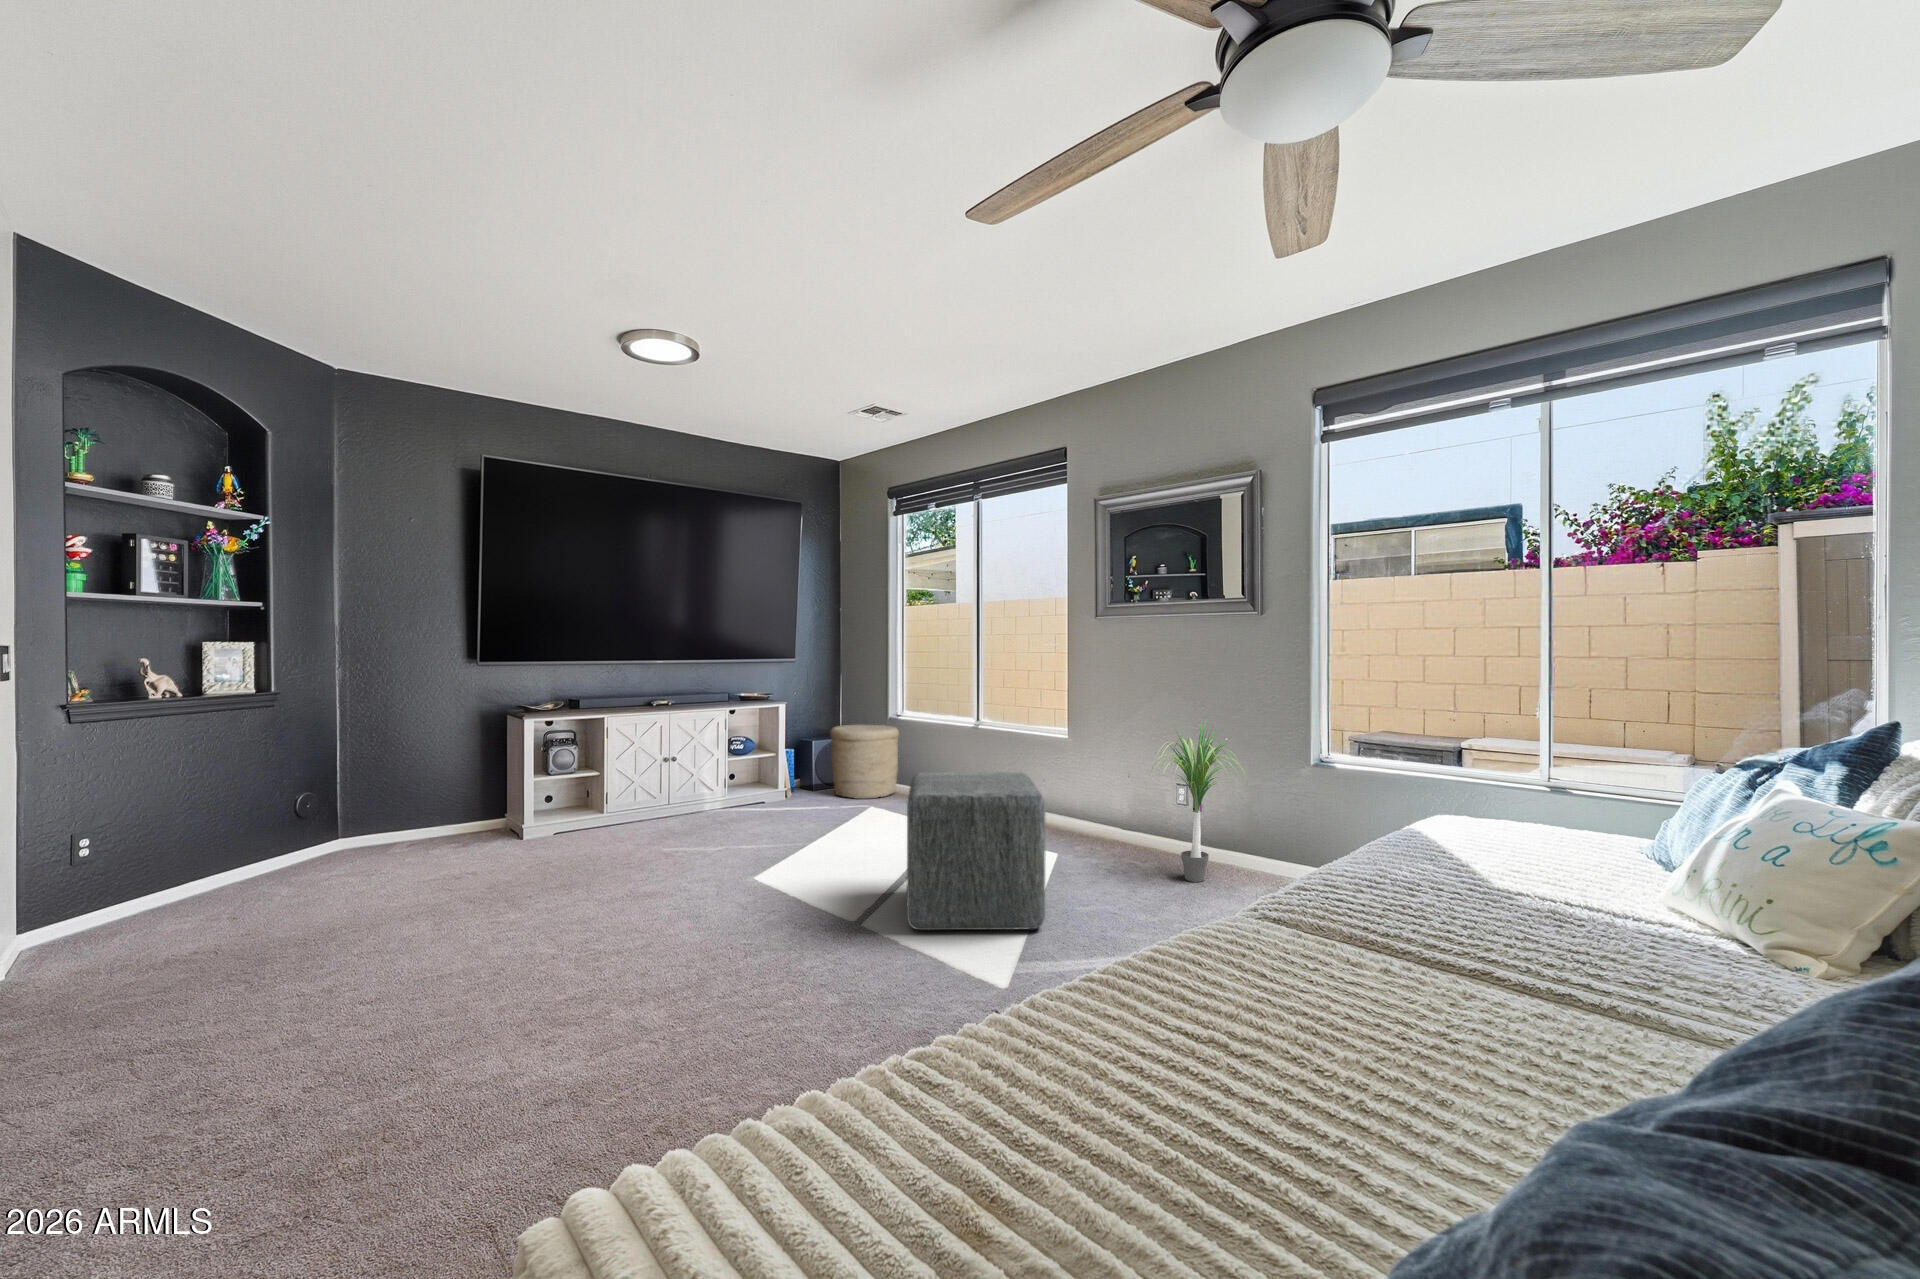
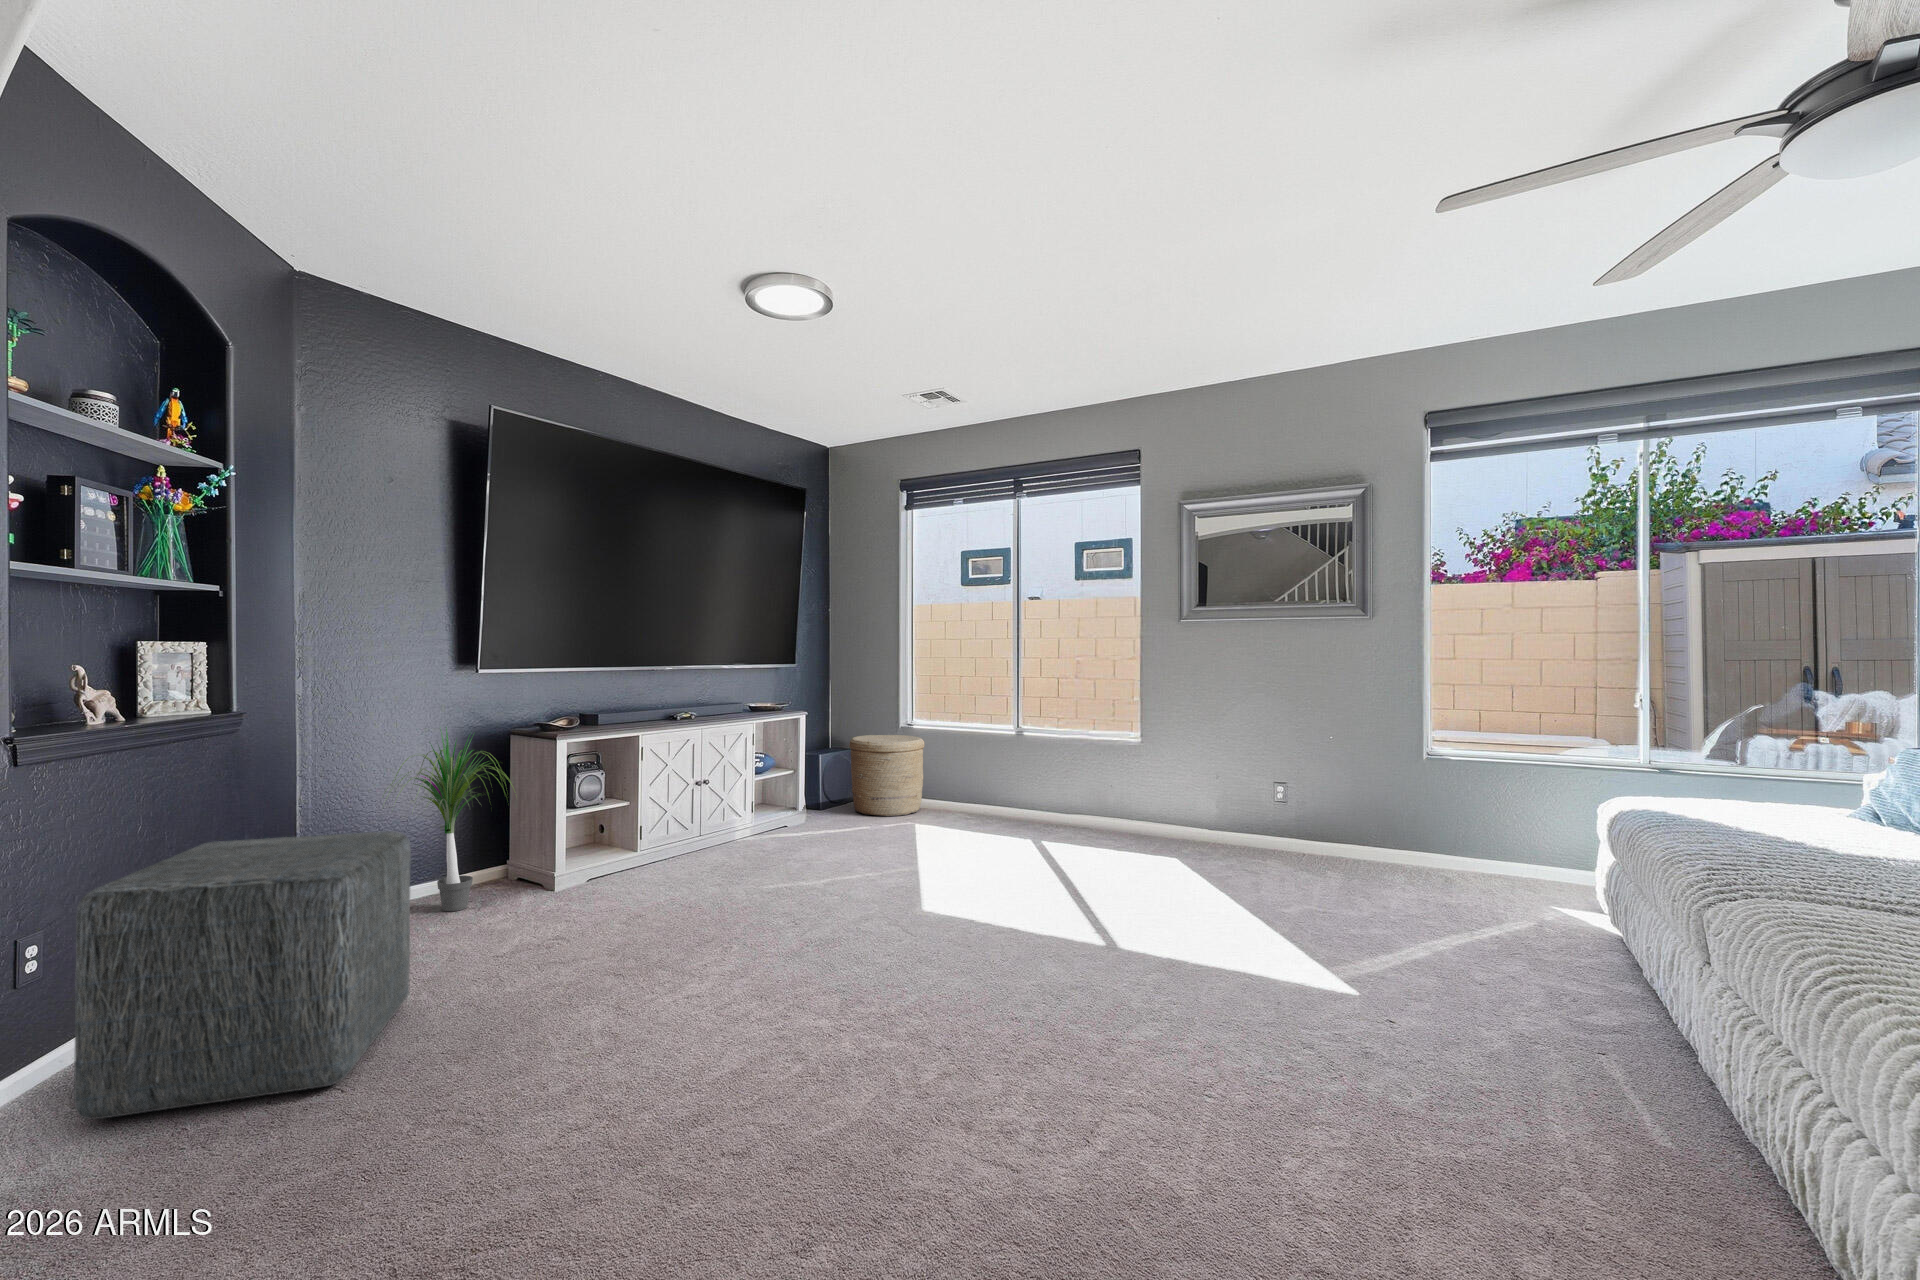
potted plant: present [1152,722,1243,882] -> present [385,729,513,911]
ottoman: present [907,772,1046,930] -> present [74,831,411,1119]

